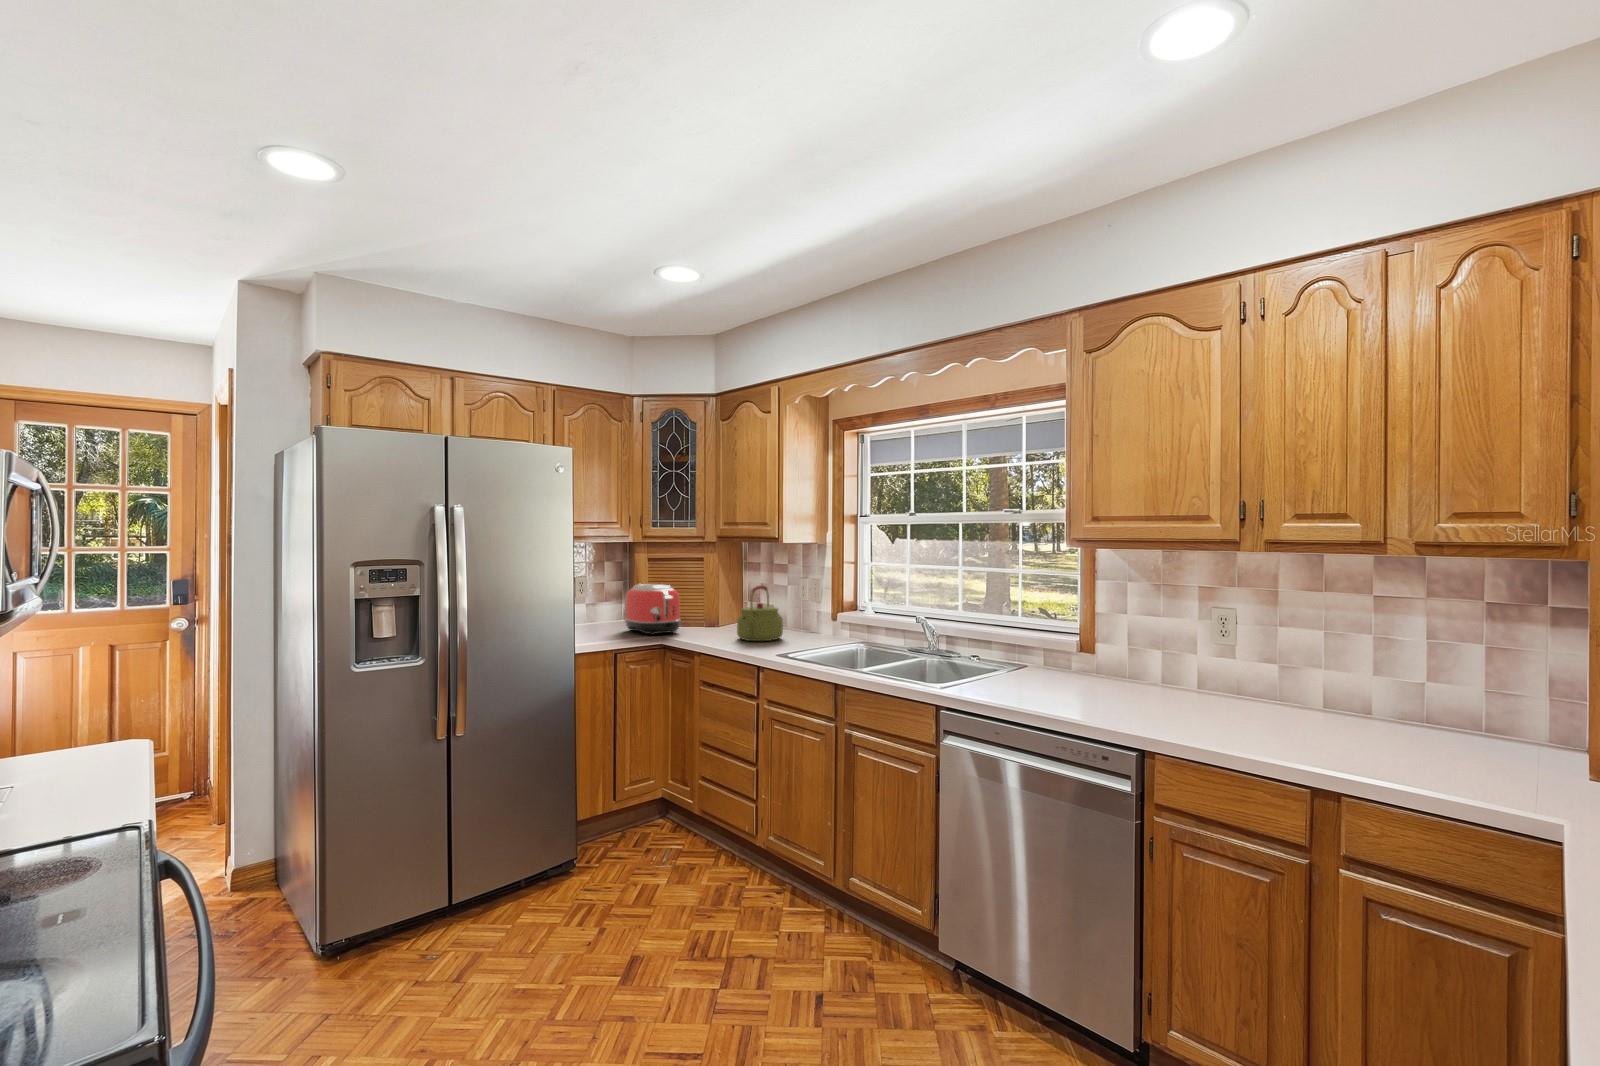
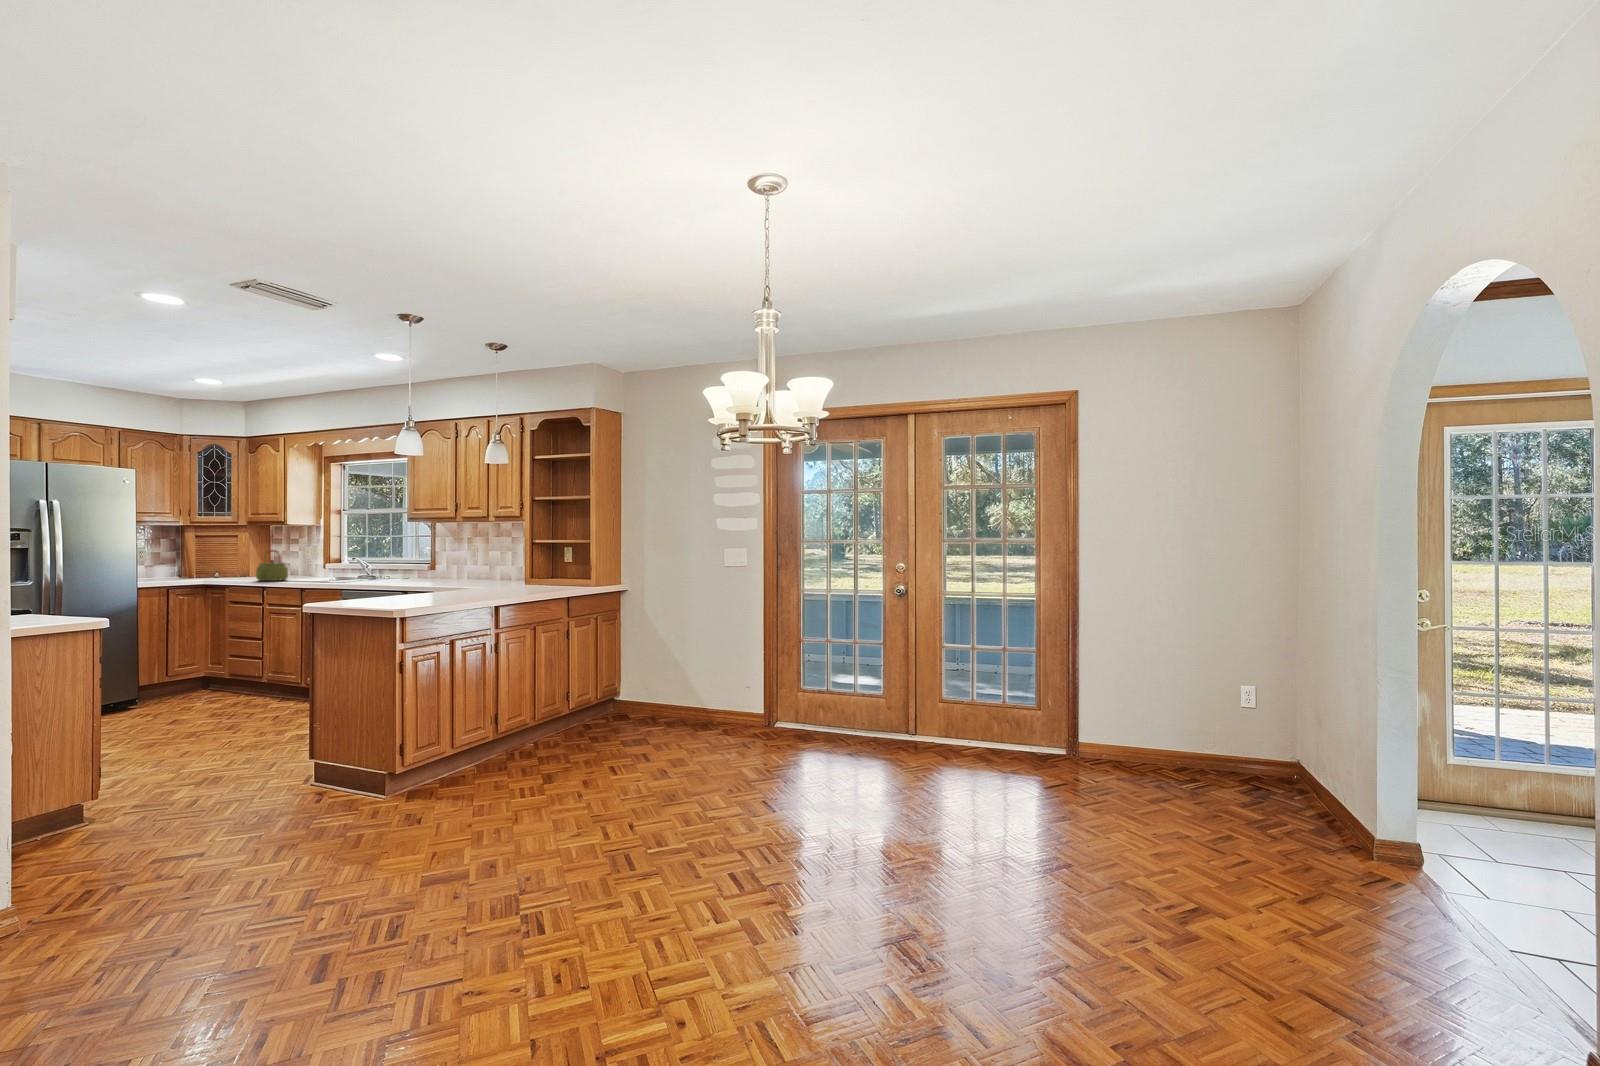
toaster: present [625,584,680,635] -> none [176,551,219,581]

